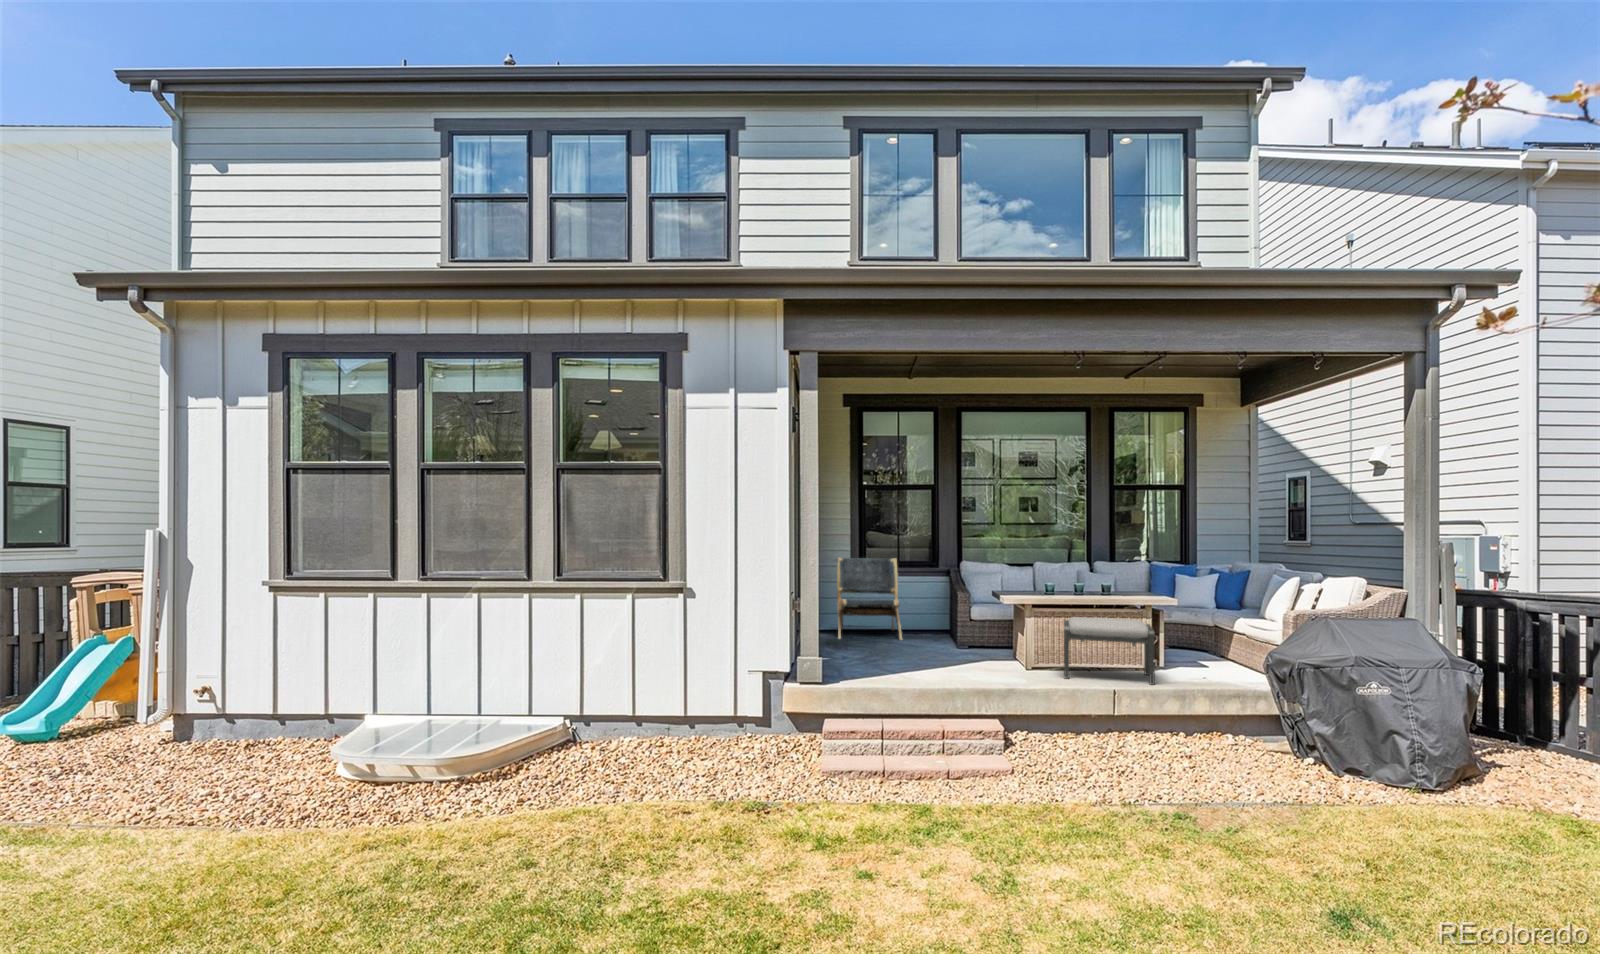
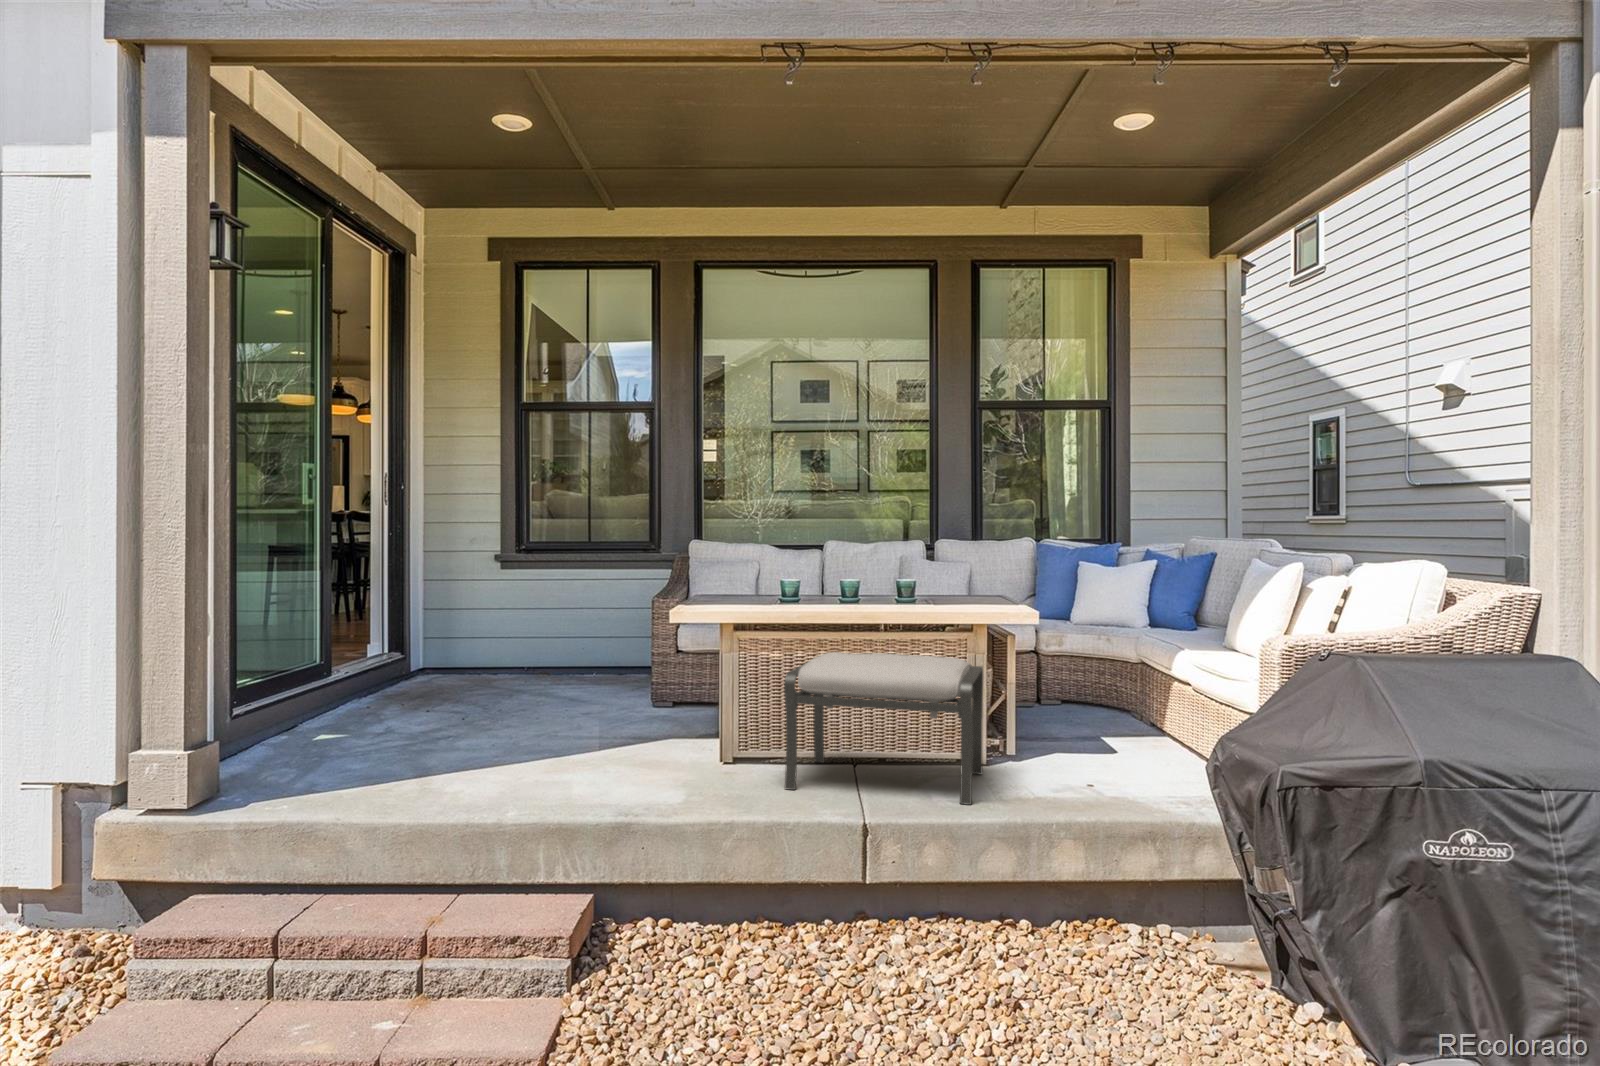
lounge chair: present [837,558,902,640] -> none [480,548,623,694]

